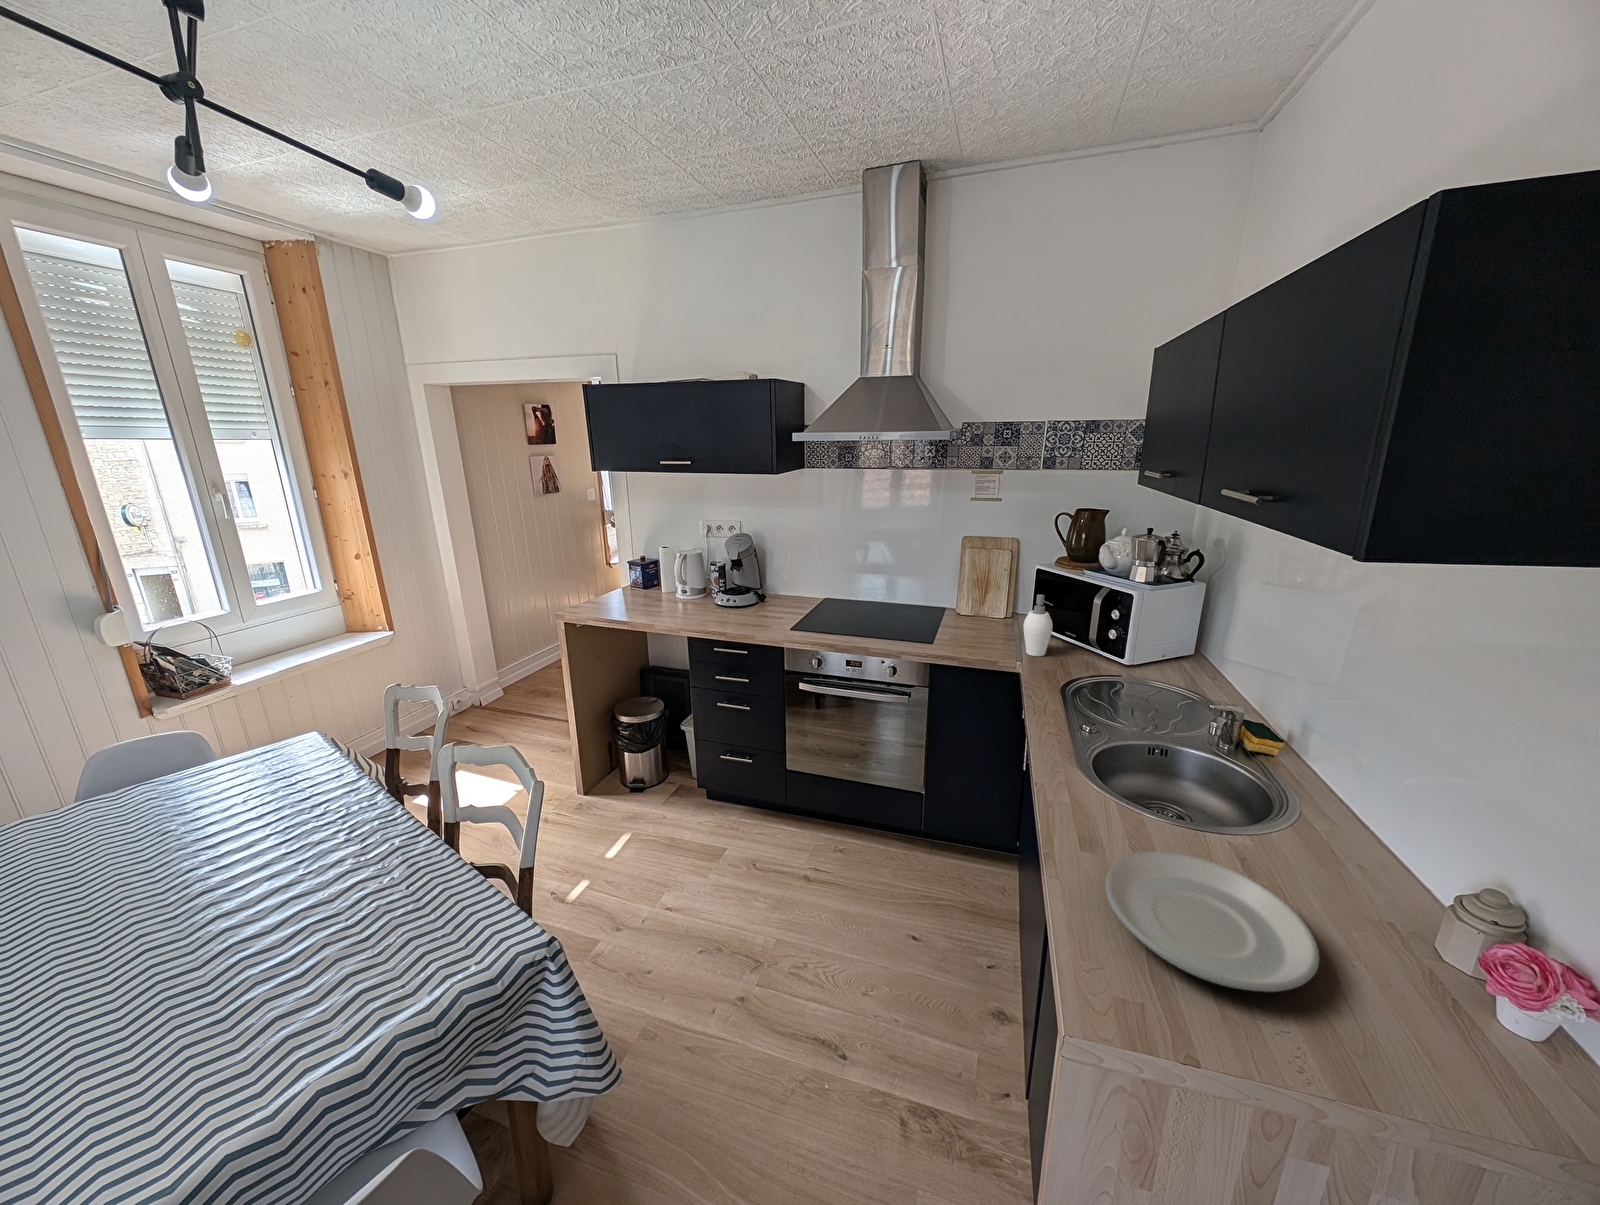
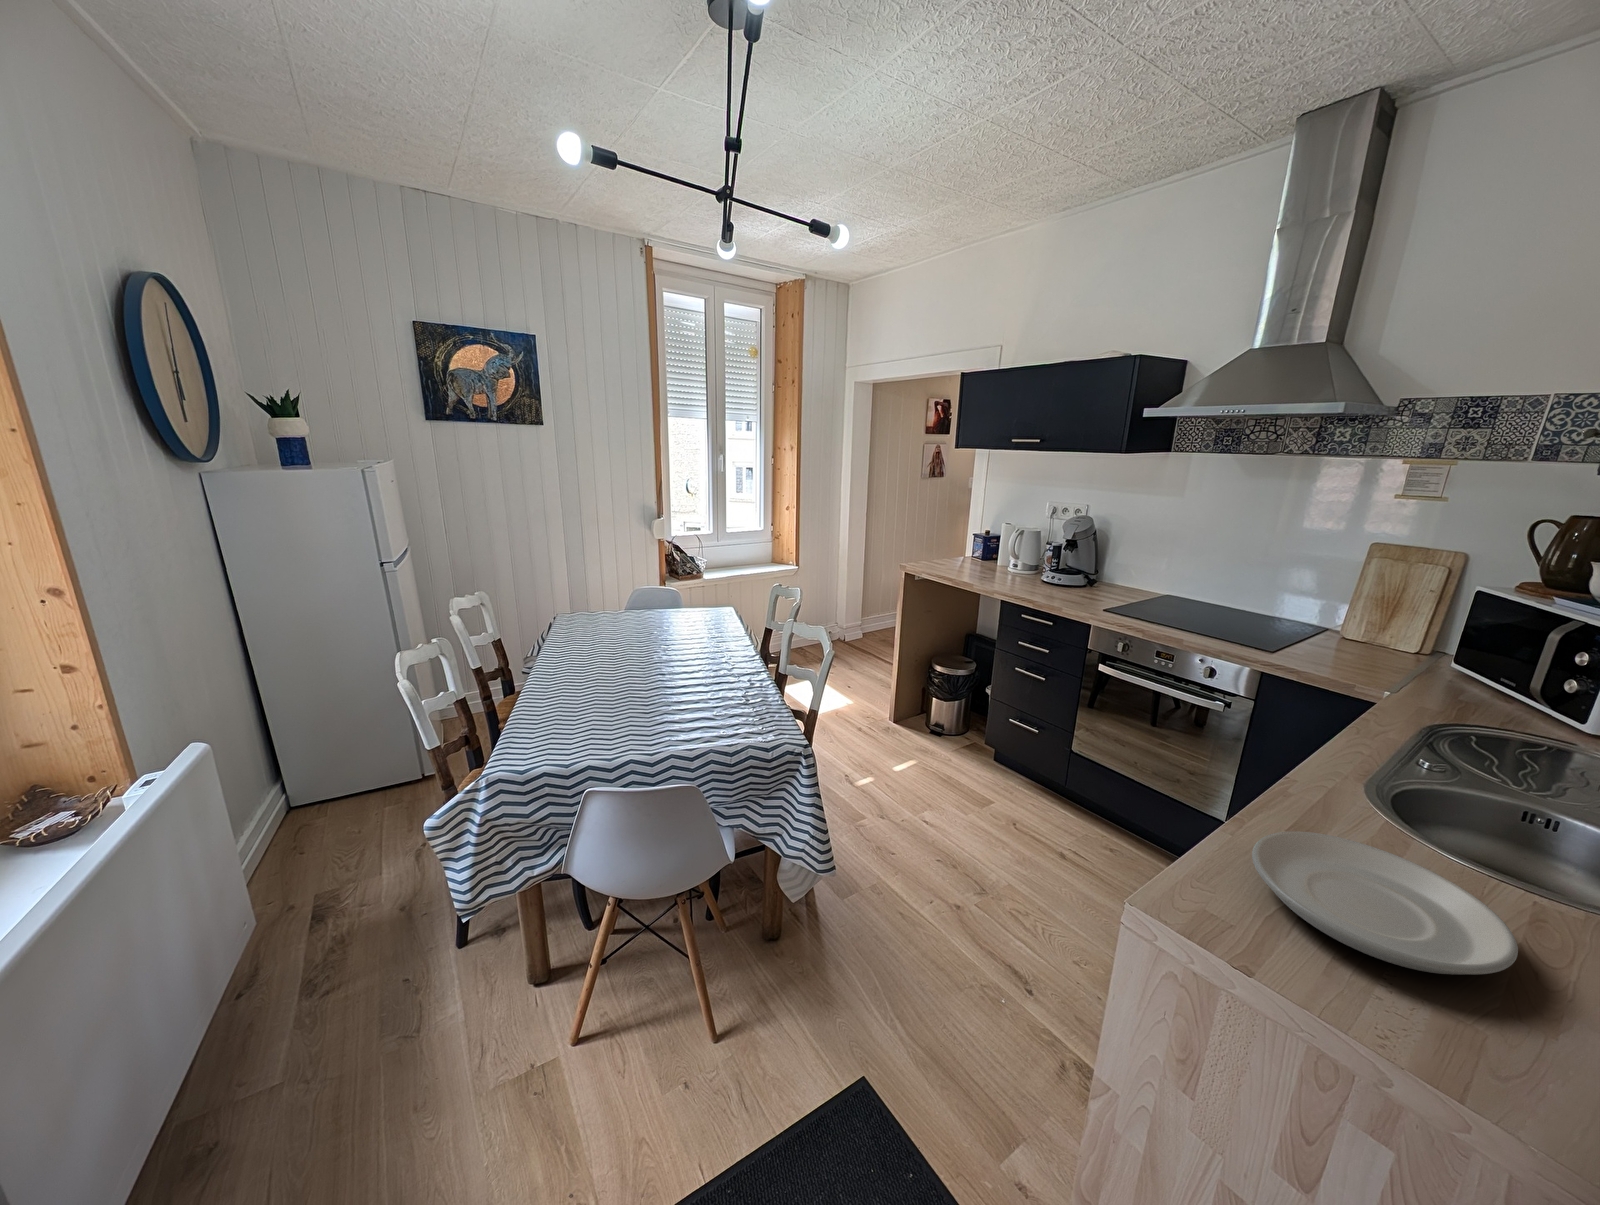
soap dispenser: present [1024,595,1053,656] -> none [1414,617,1466,697]

